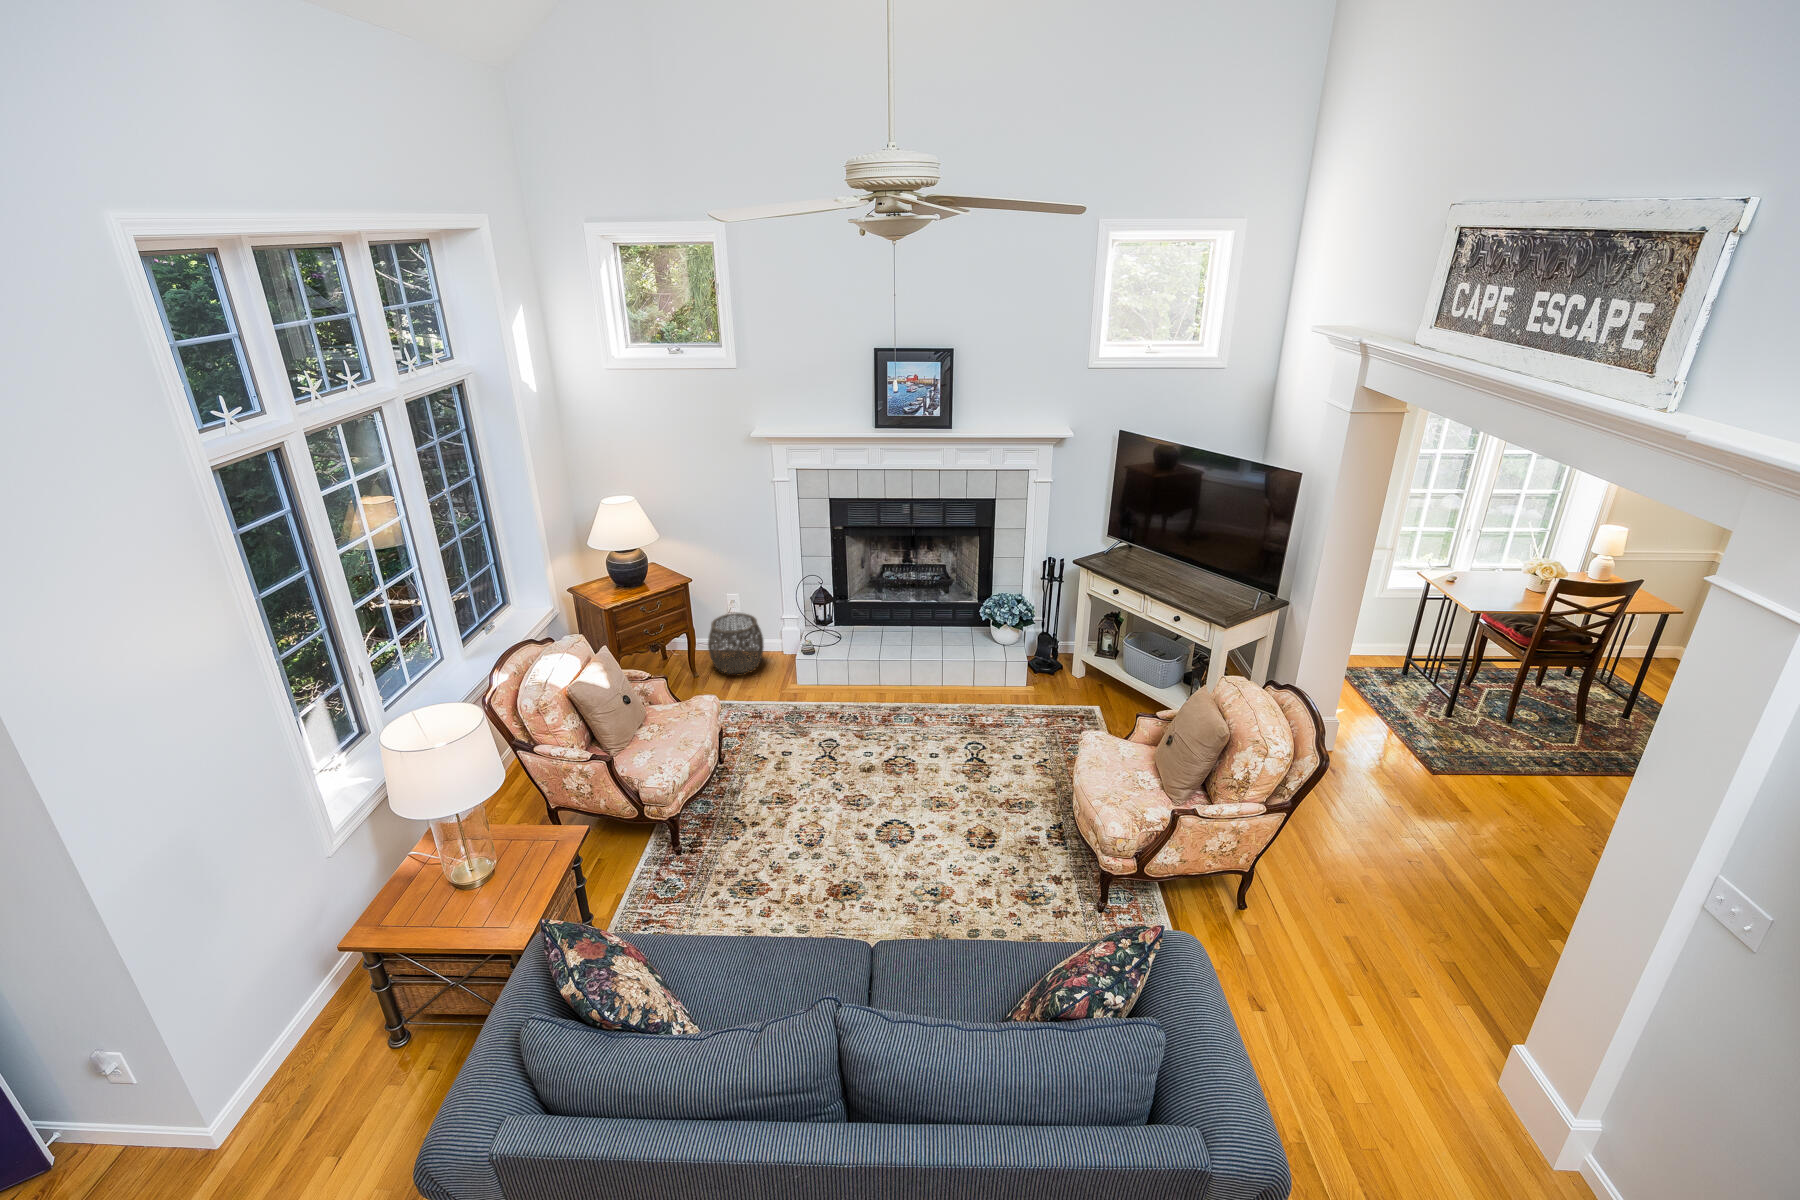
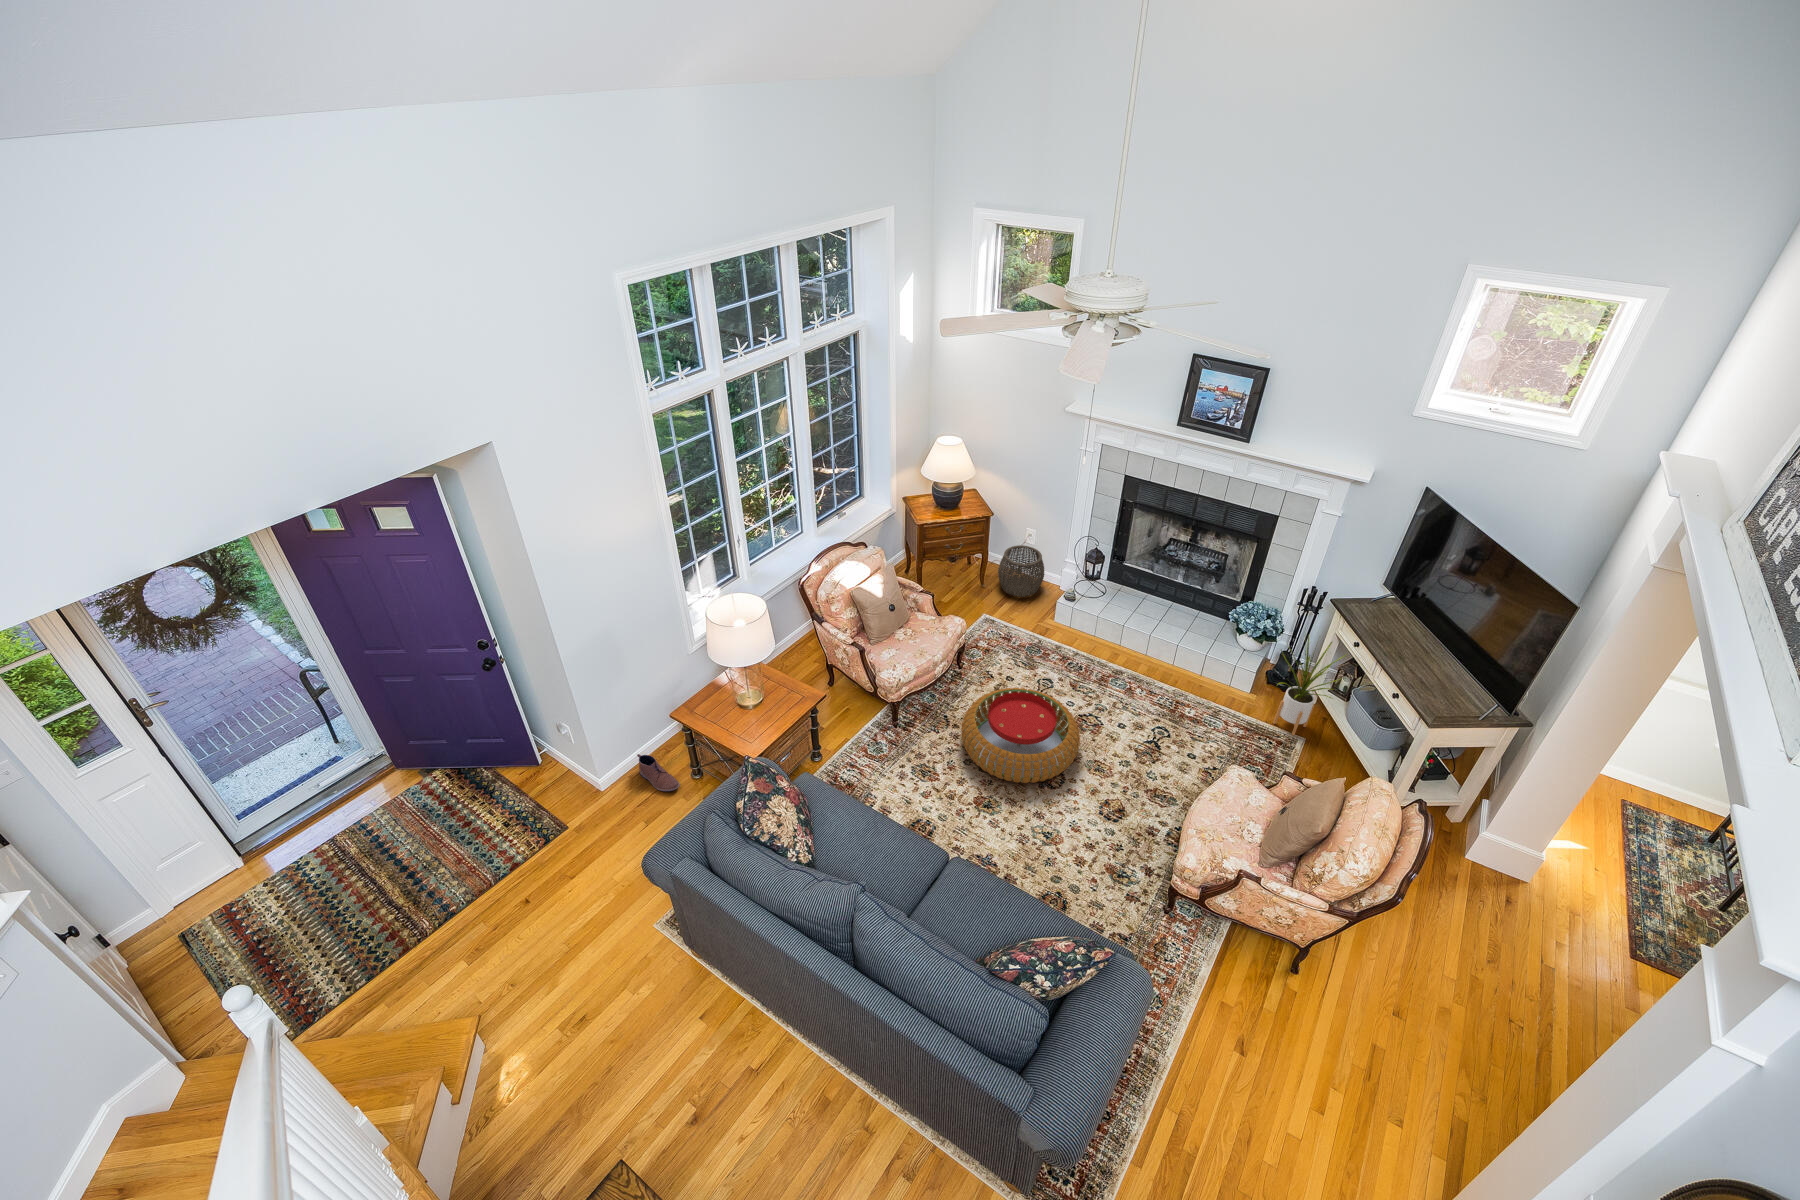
house plant: none [1050,593,1115,707] -> present [1273,635,1347,736]
pouf: none [765,746,914,857] -> present [961,688,1080,783]
shoe: none [281,1040,381,1089] -> present [637,754,680,791]

